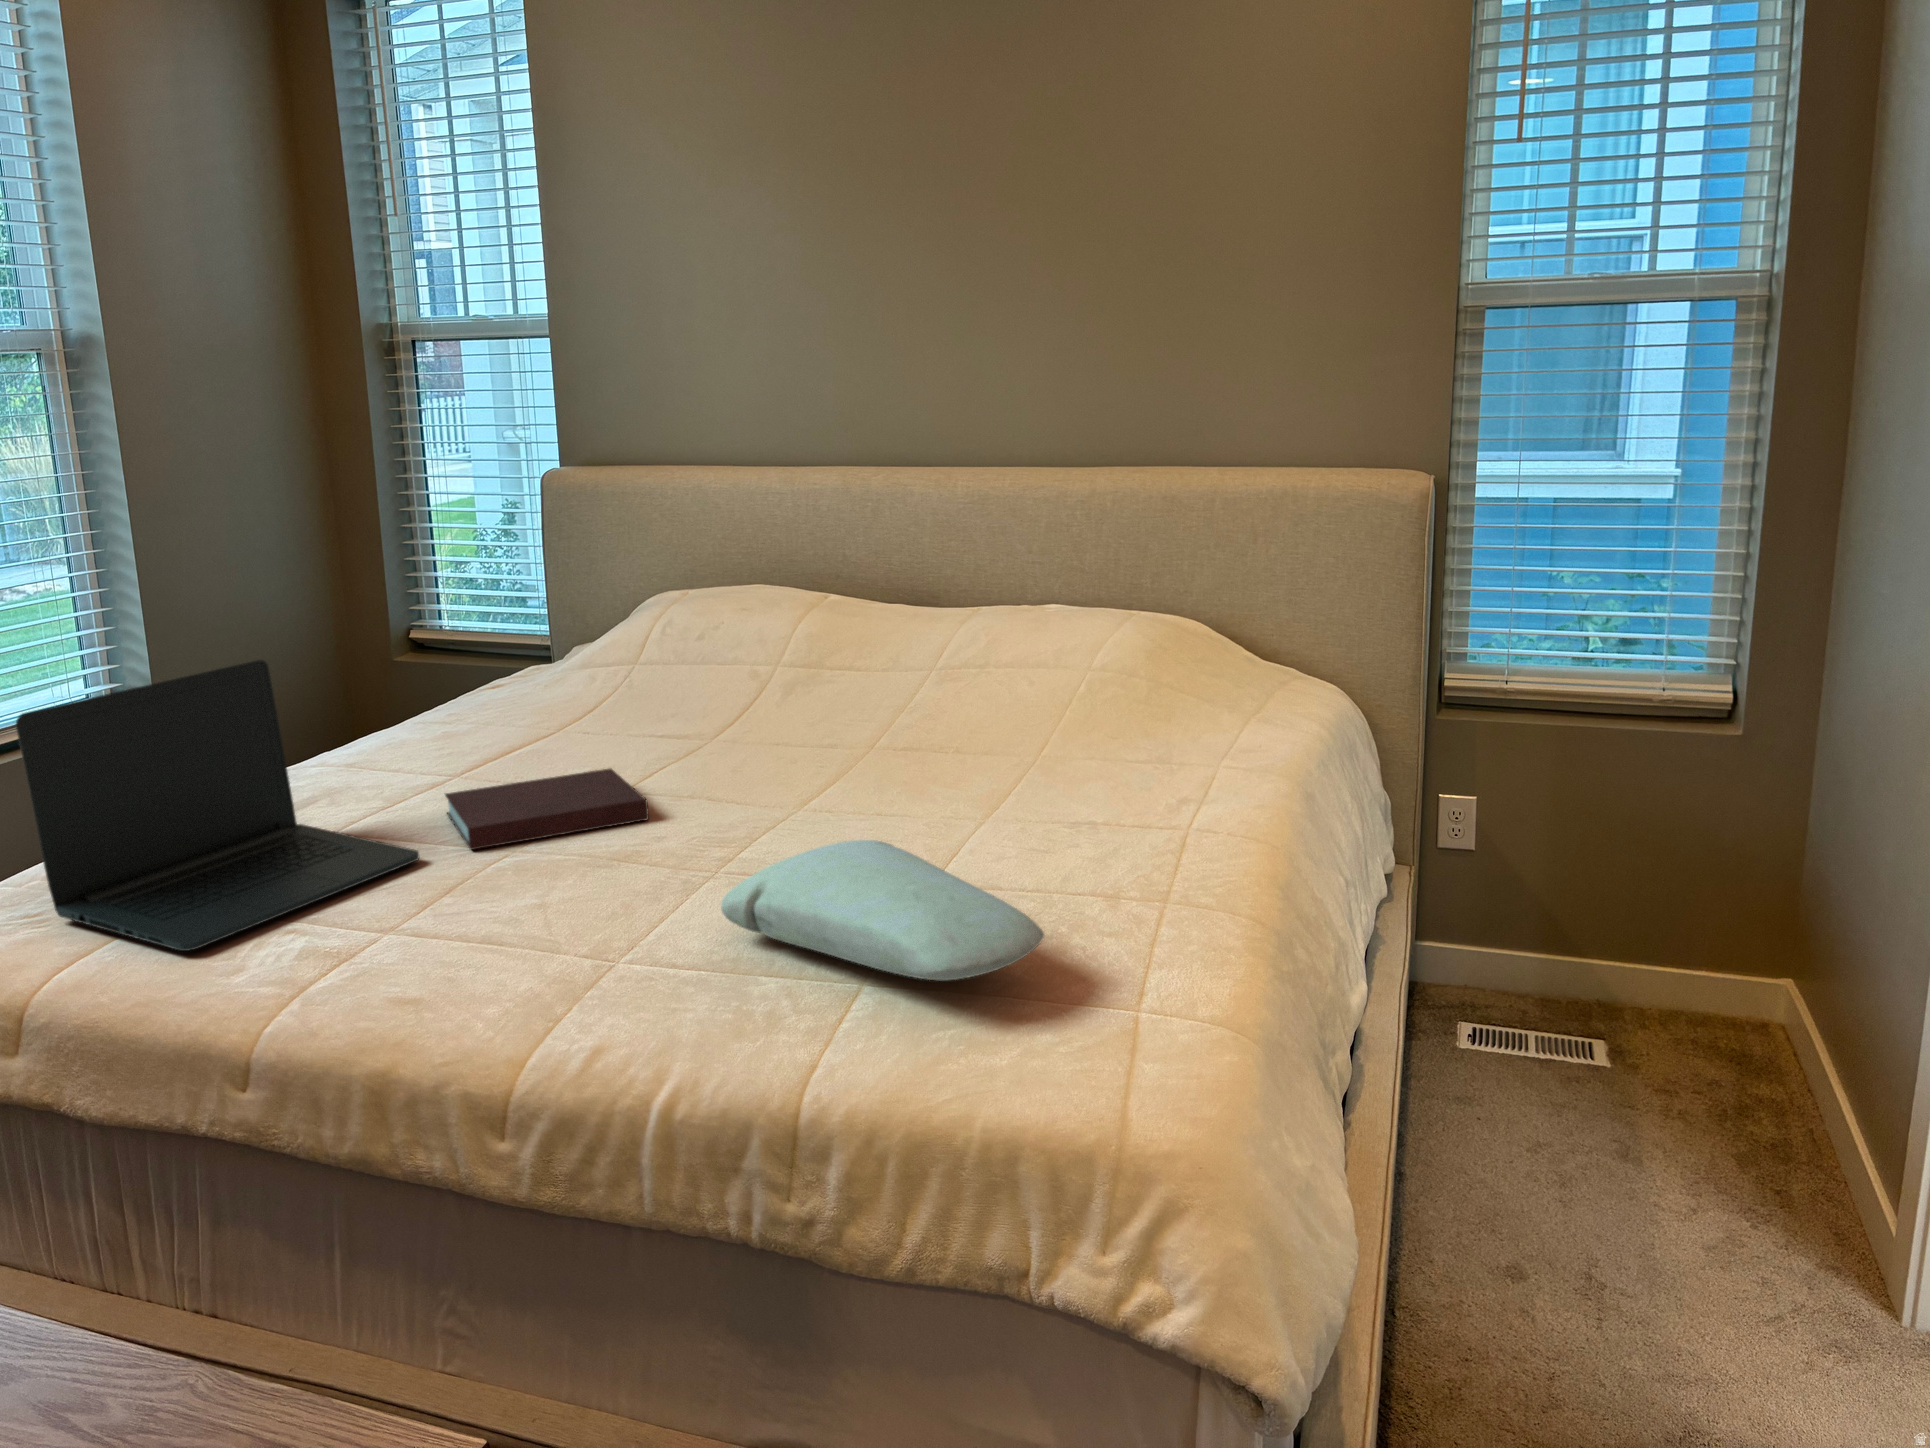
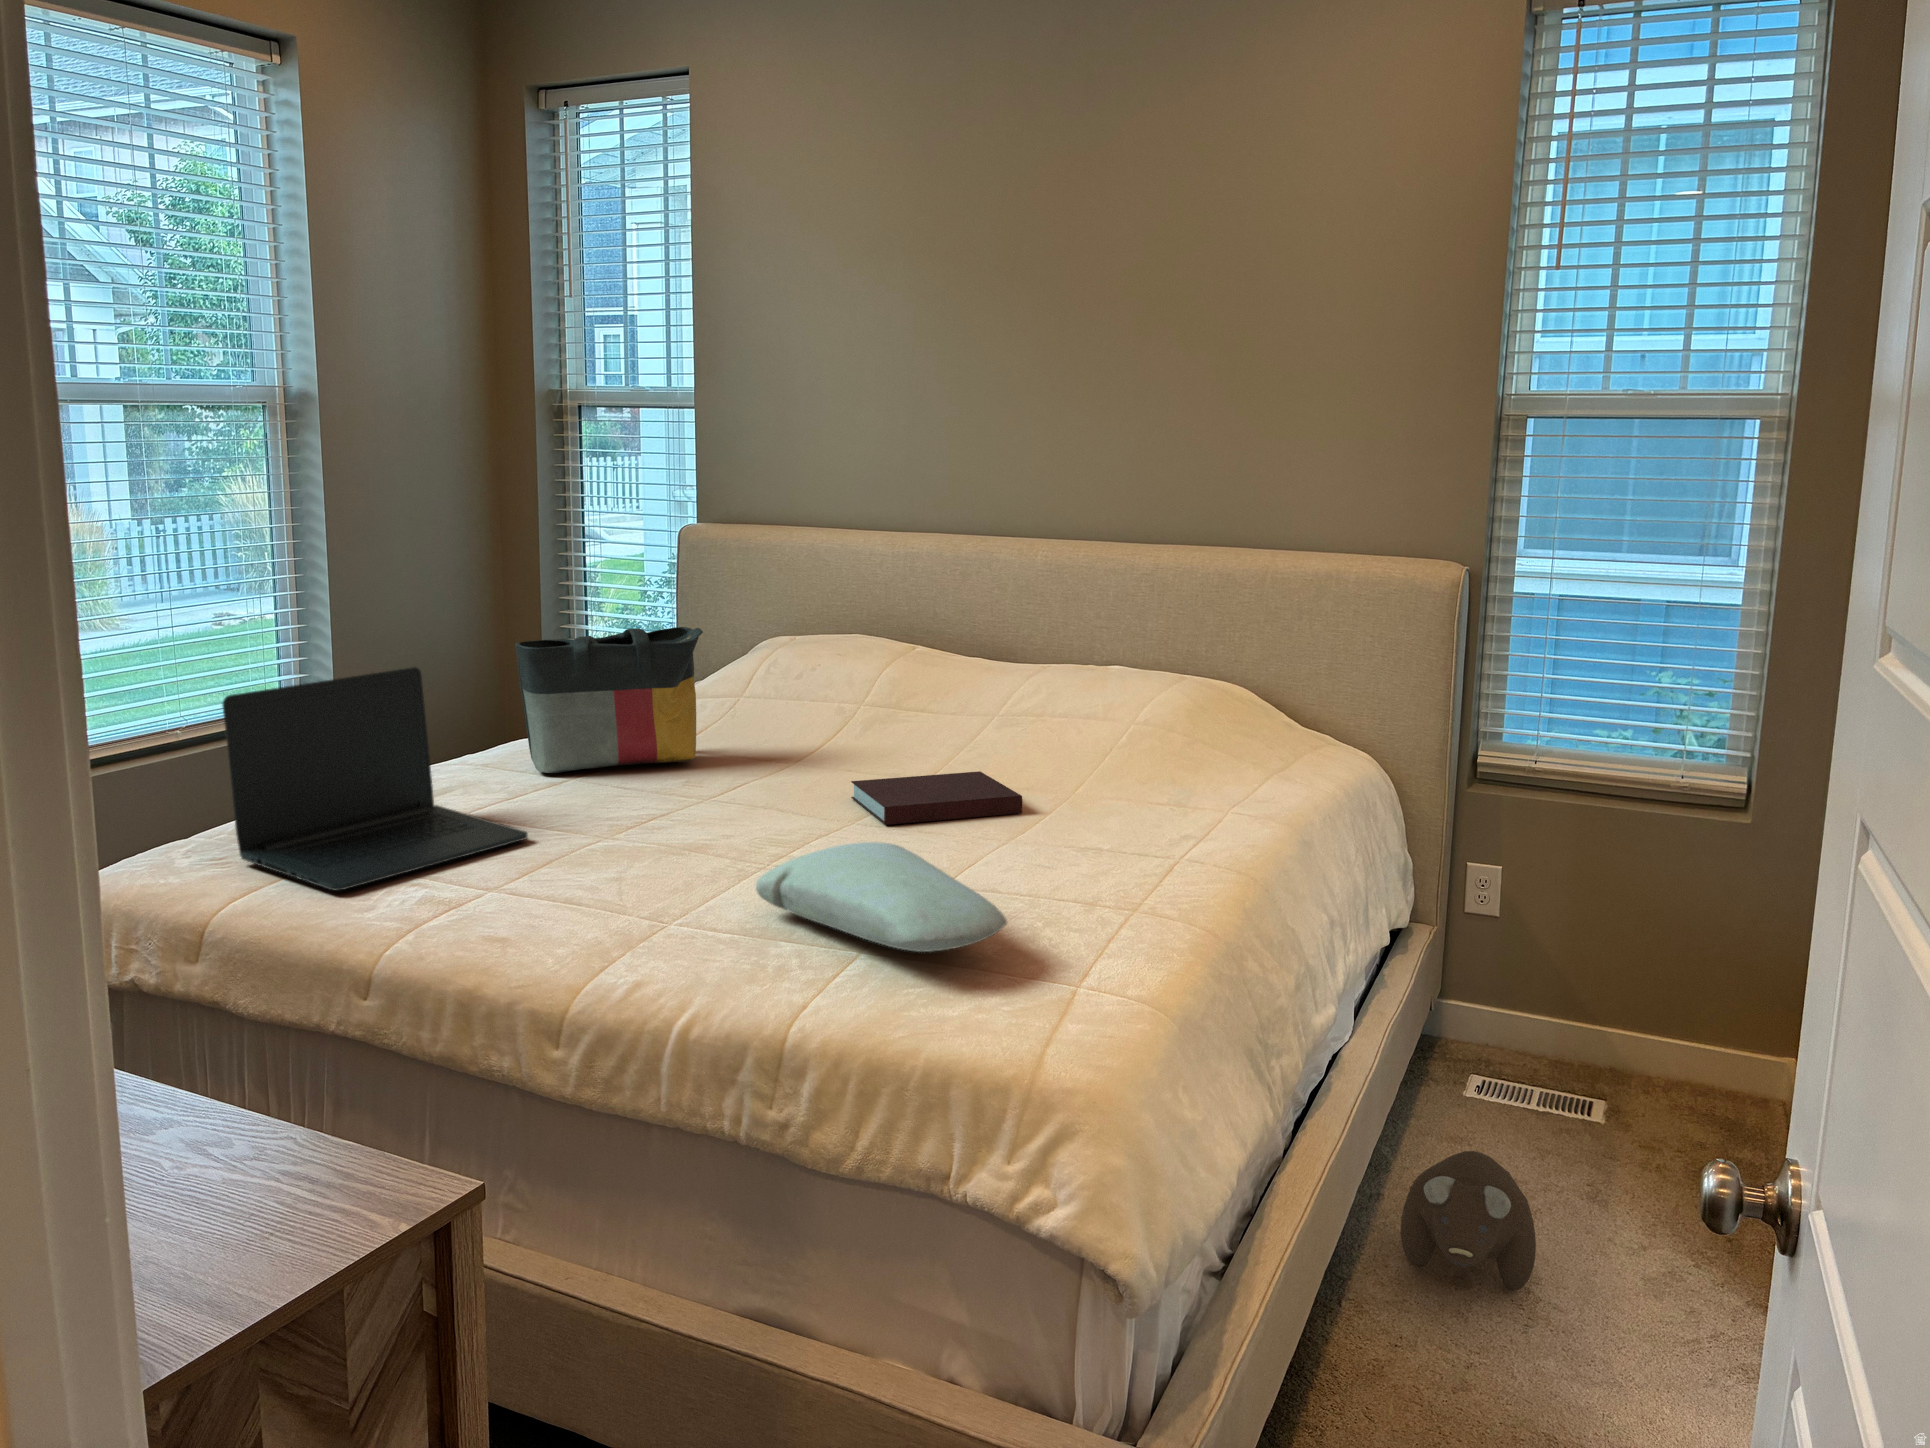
tote bag: none [378,590,600,771] -> present [516,627,703,773]
notebook: present [445,769,649,850] -> present [851,771,1022,825]
plush toy: none [1440,1119,1591,1268] -> present [1401,1151,1536,1290]

